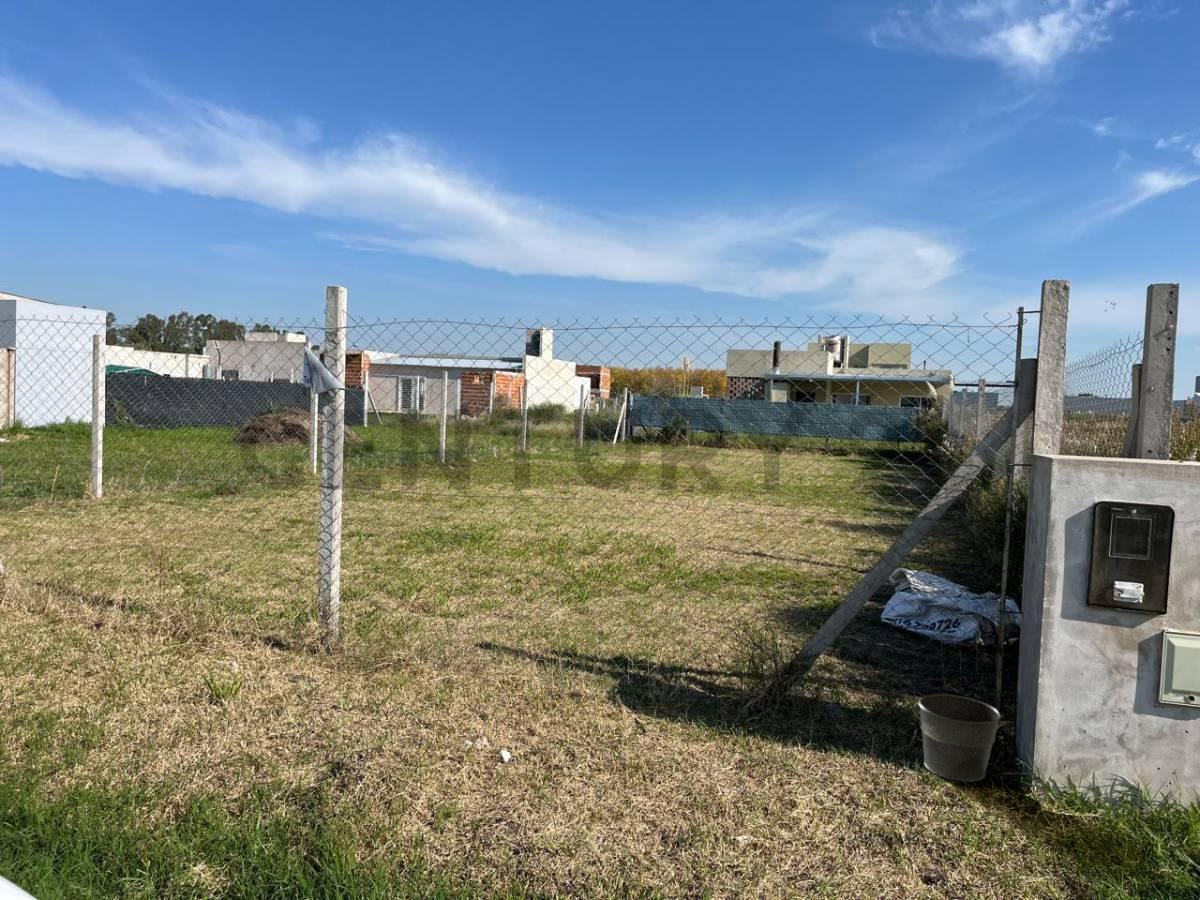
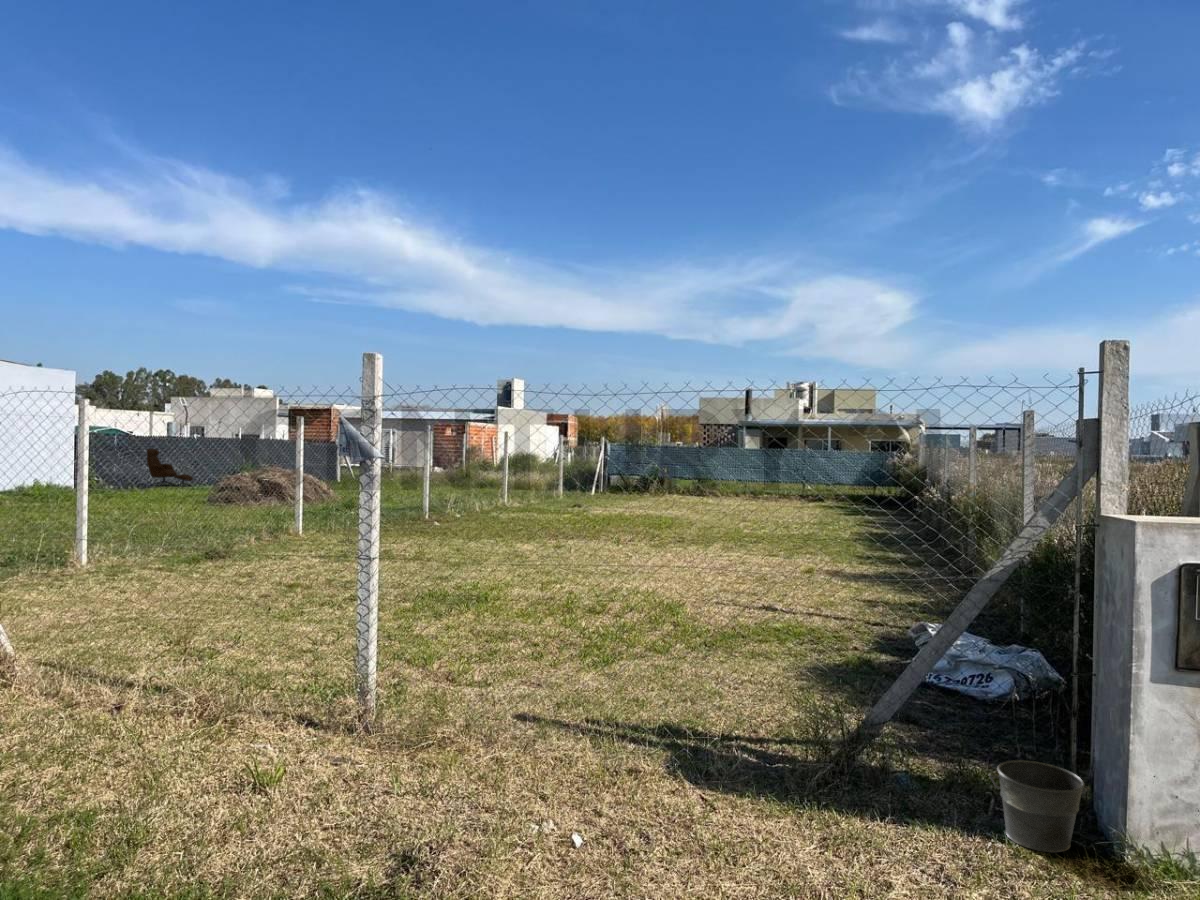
lounge chair: none [180,392,225,429] -> present [147,449,193,486]

